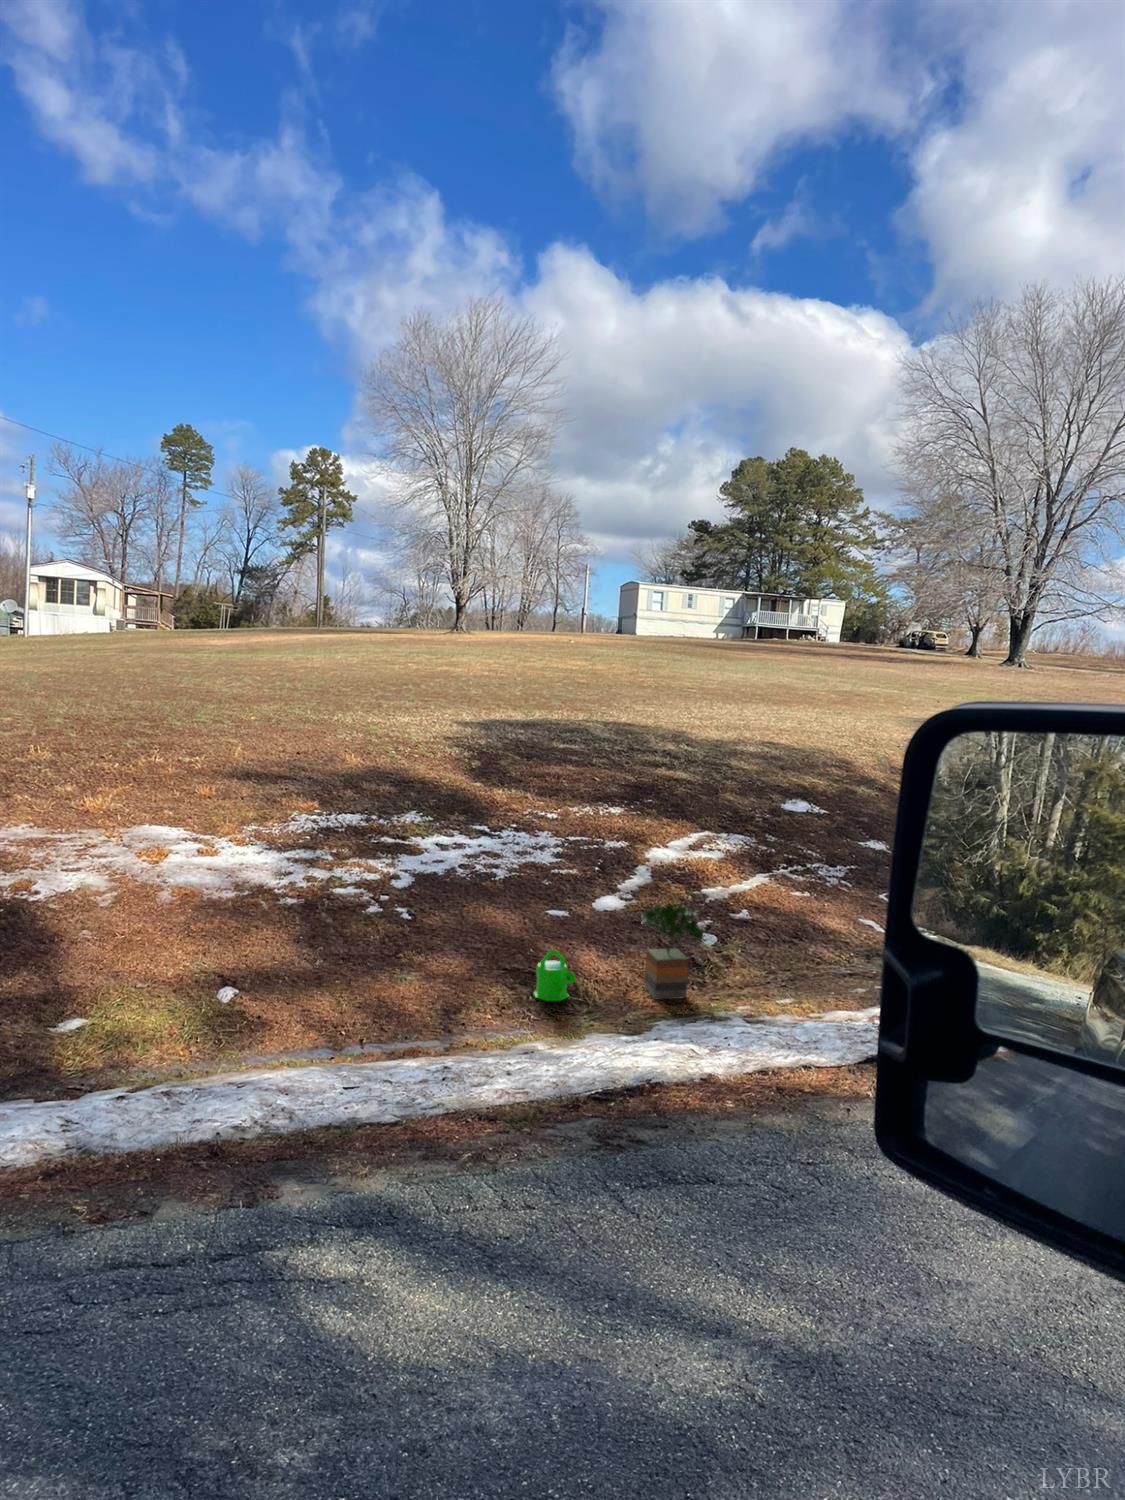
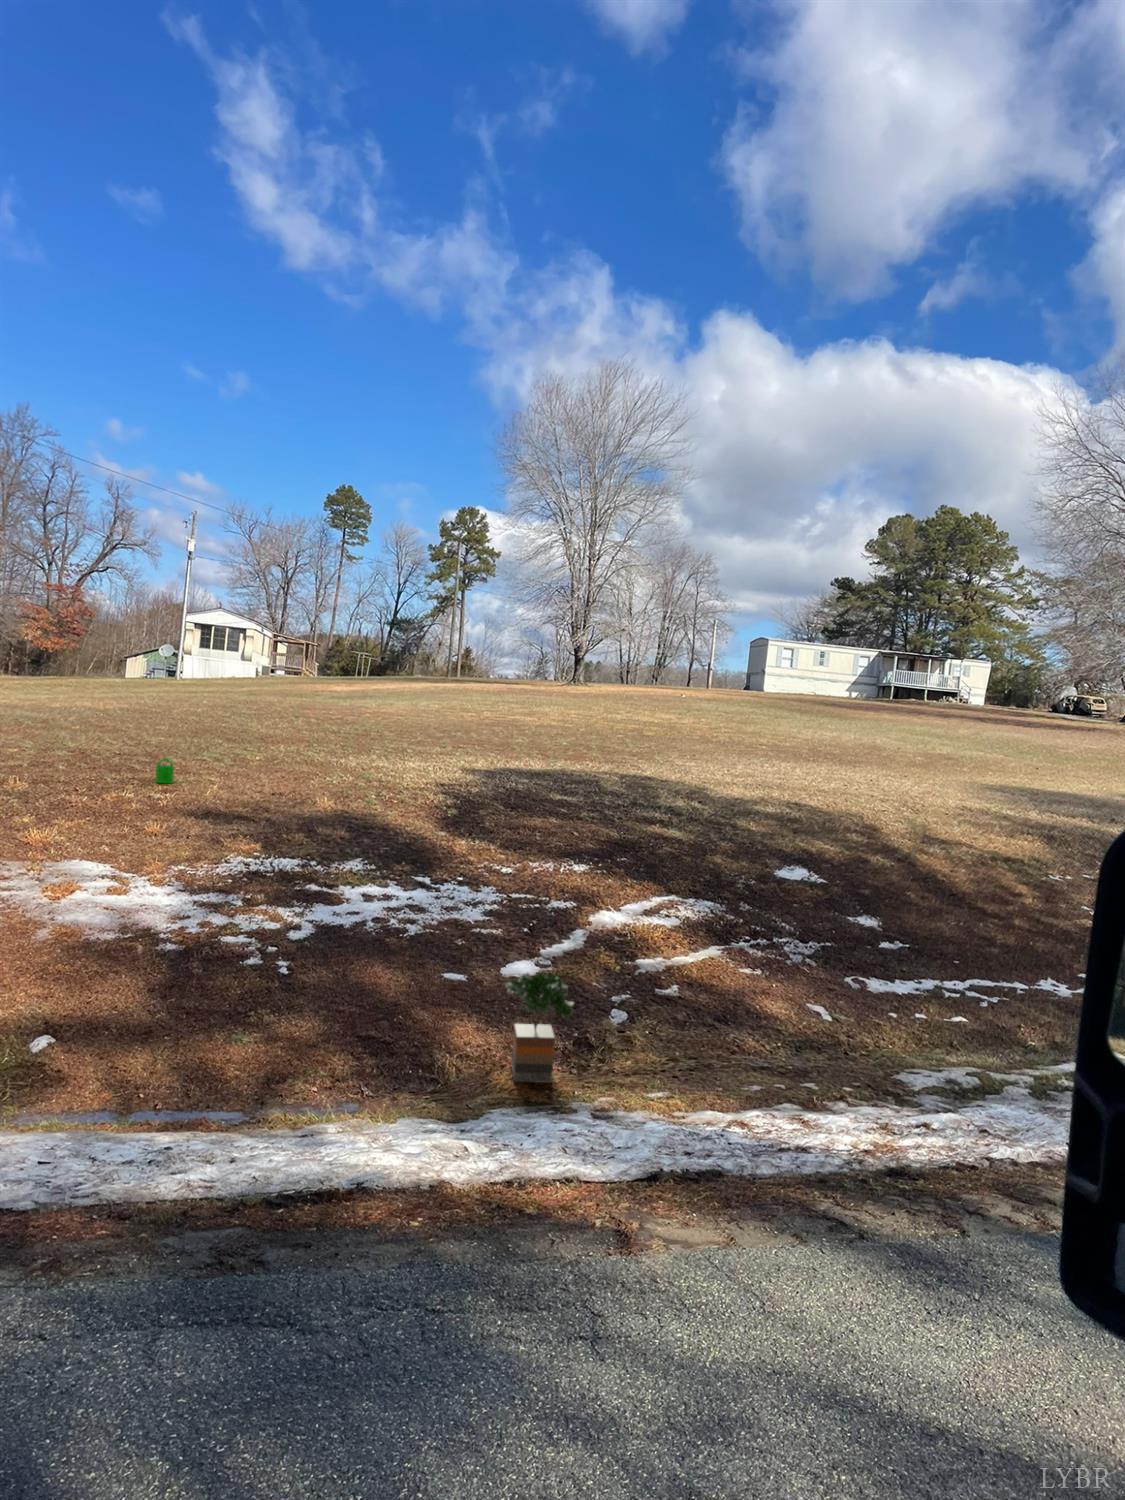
watering can: present [534,950,576,1001] -> present [155,758,174,783]

